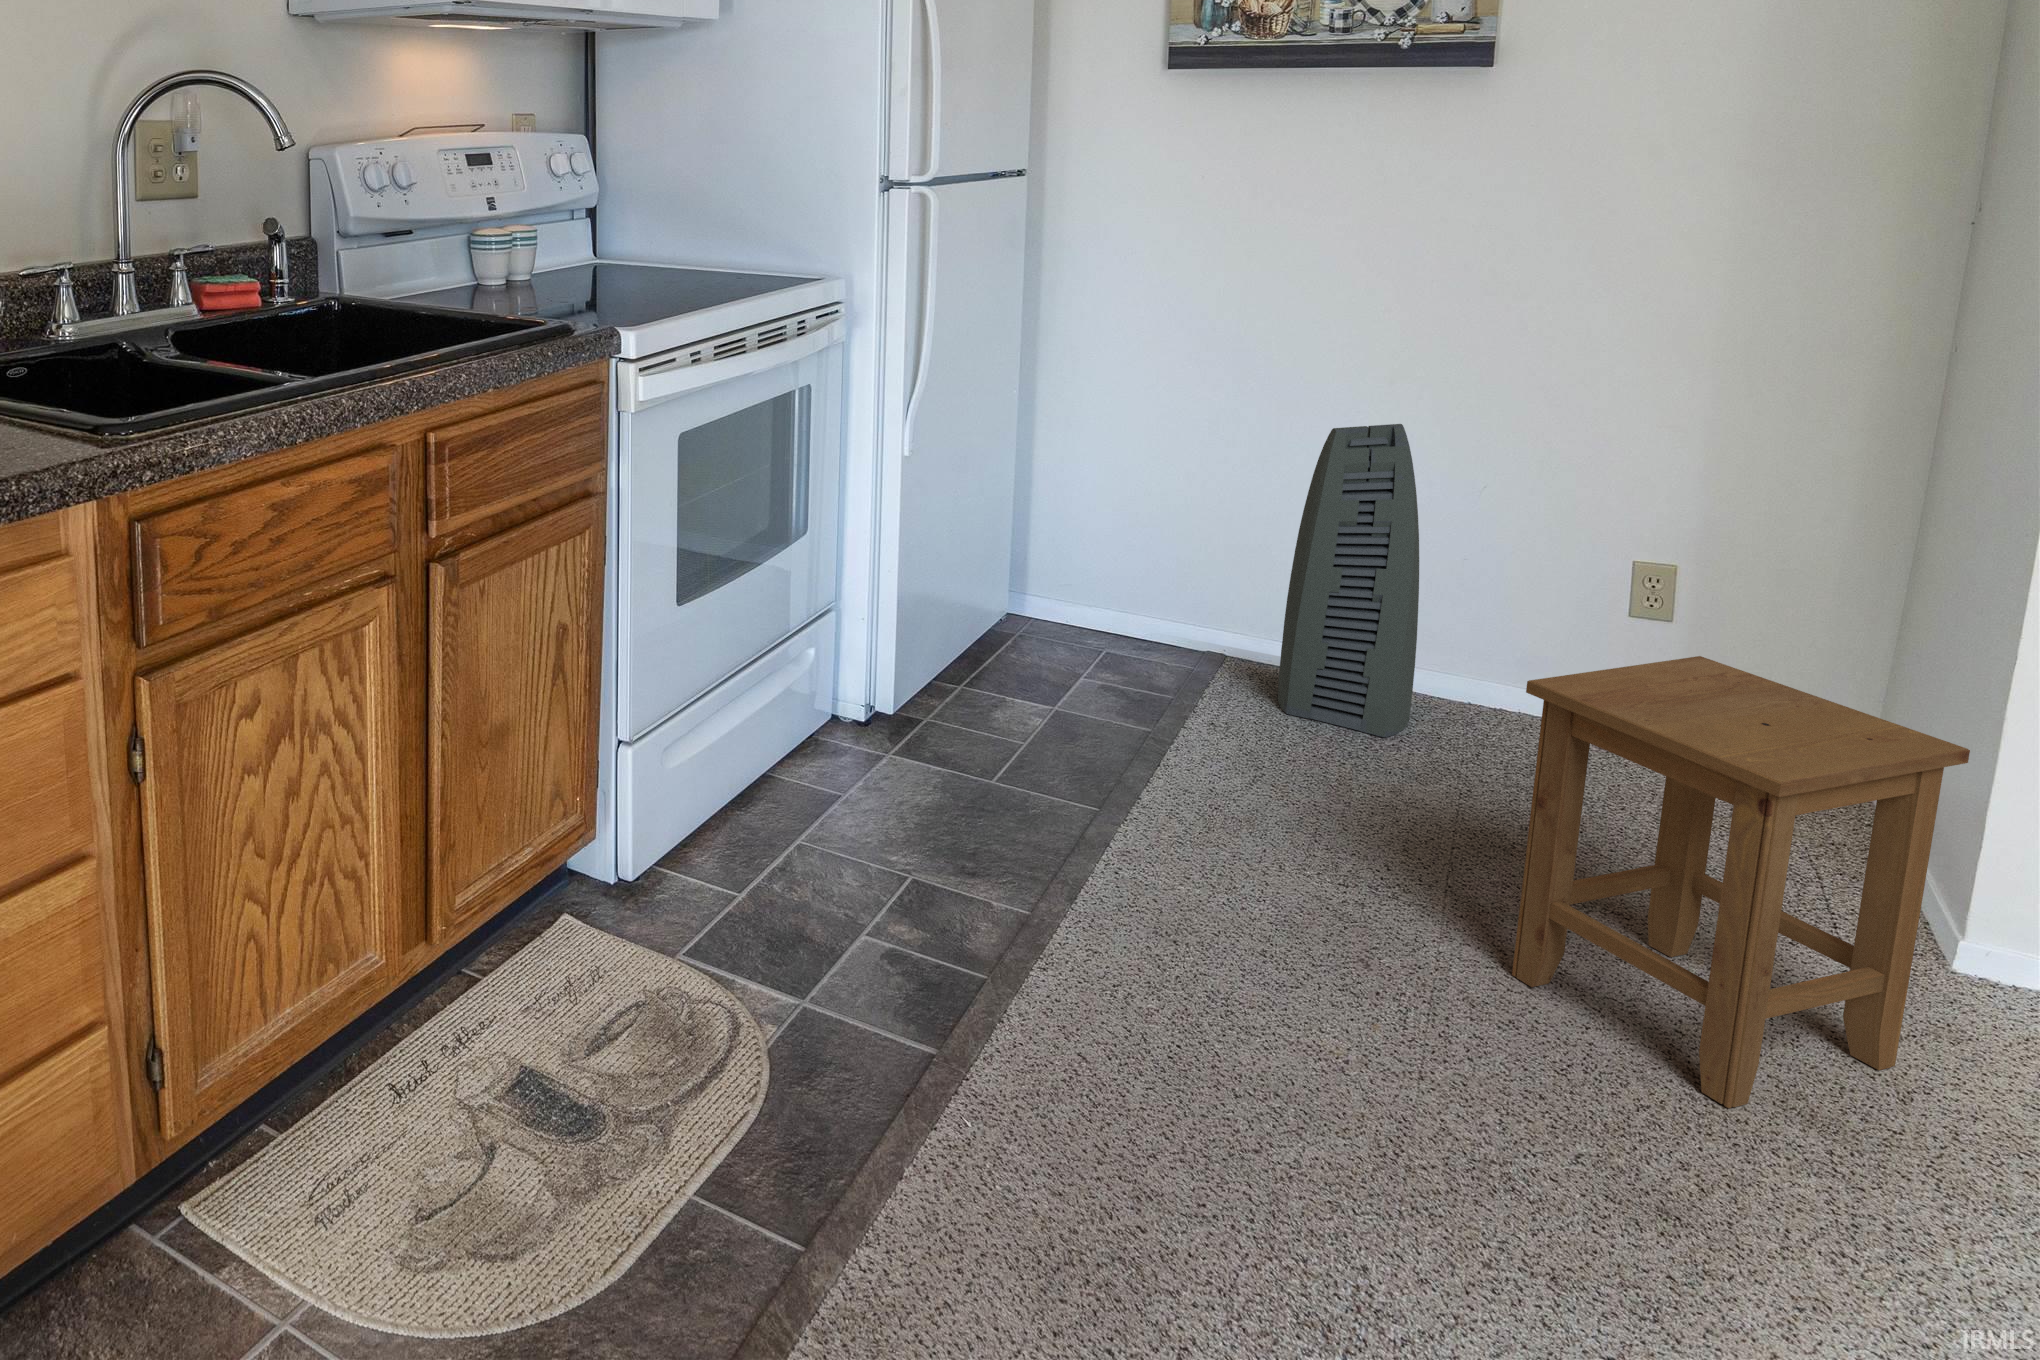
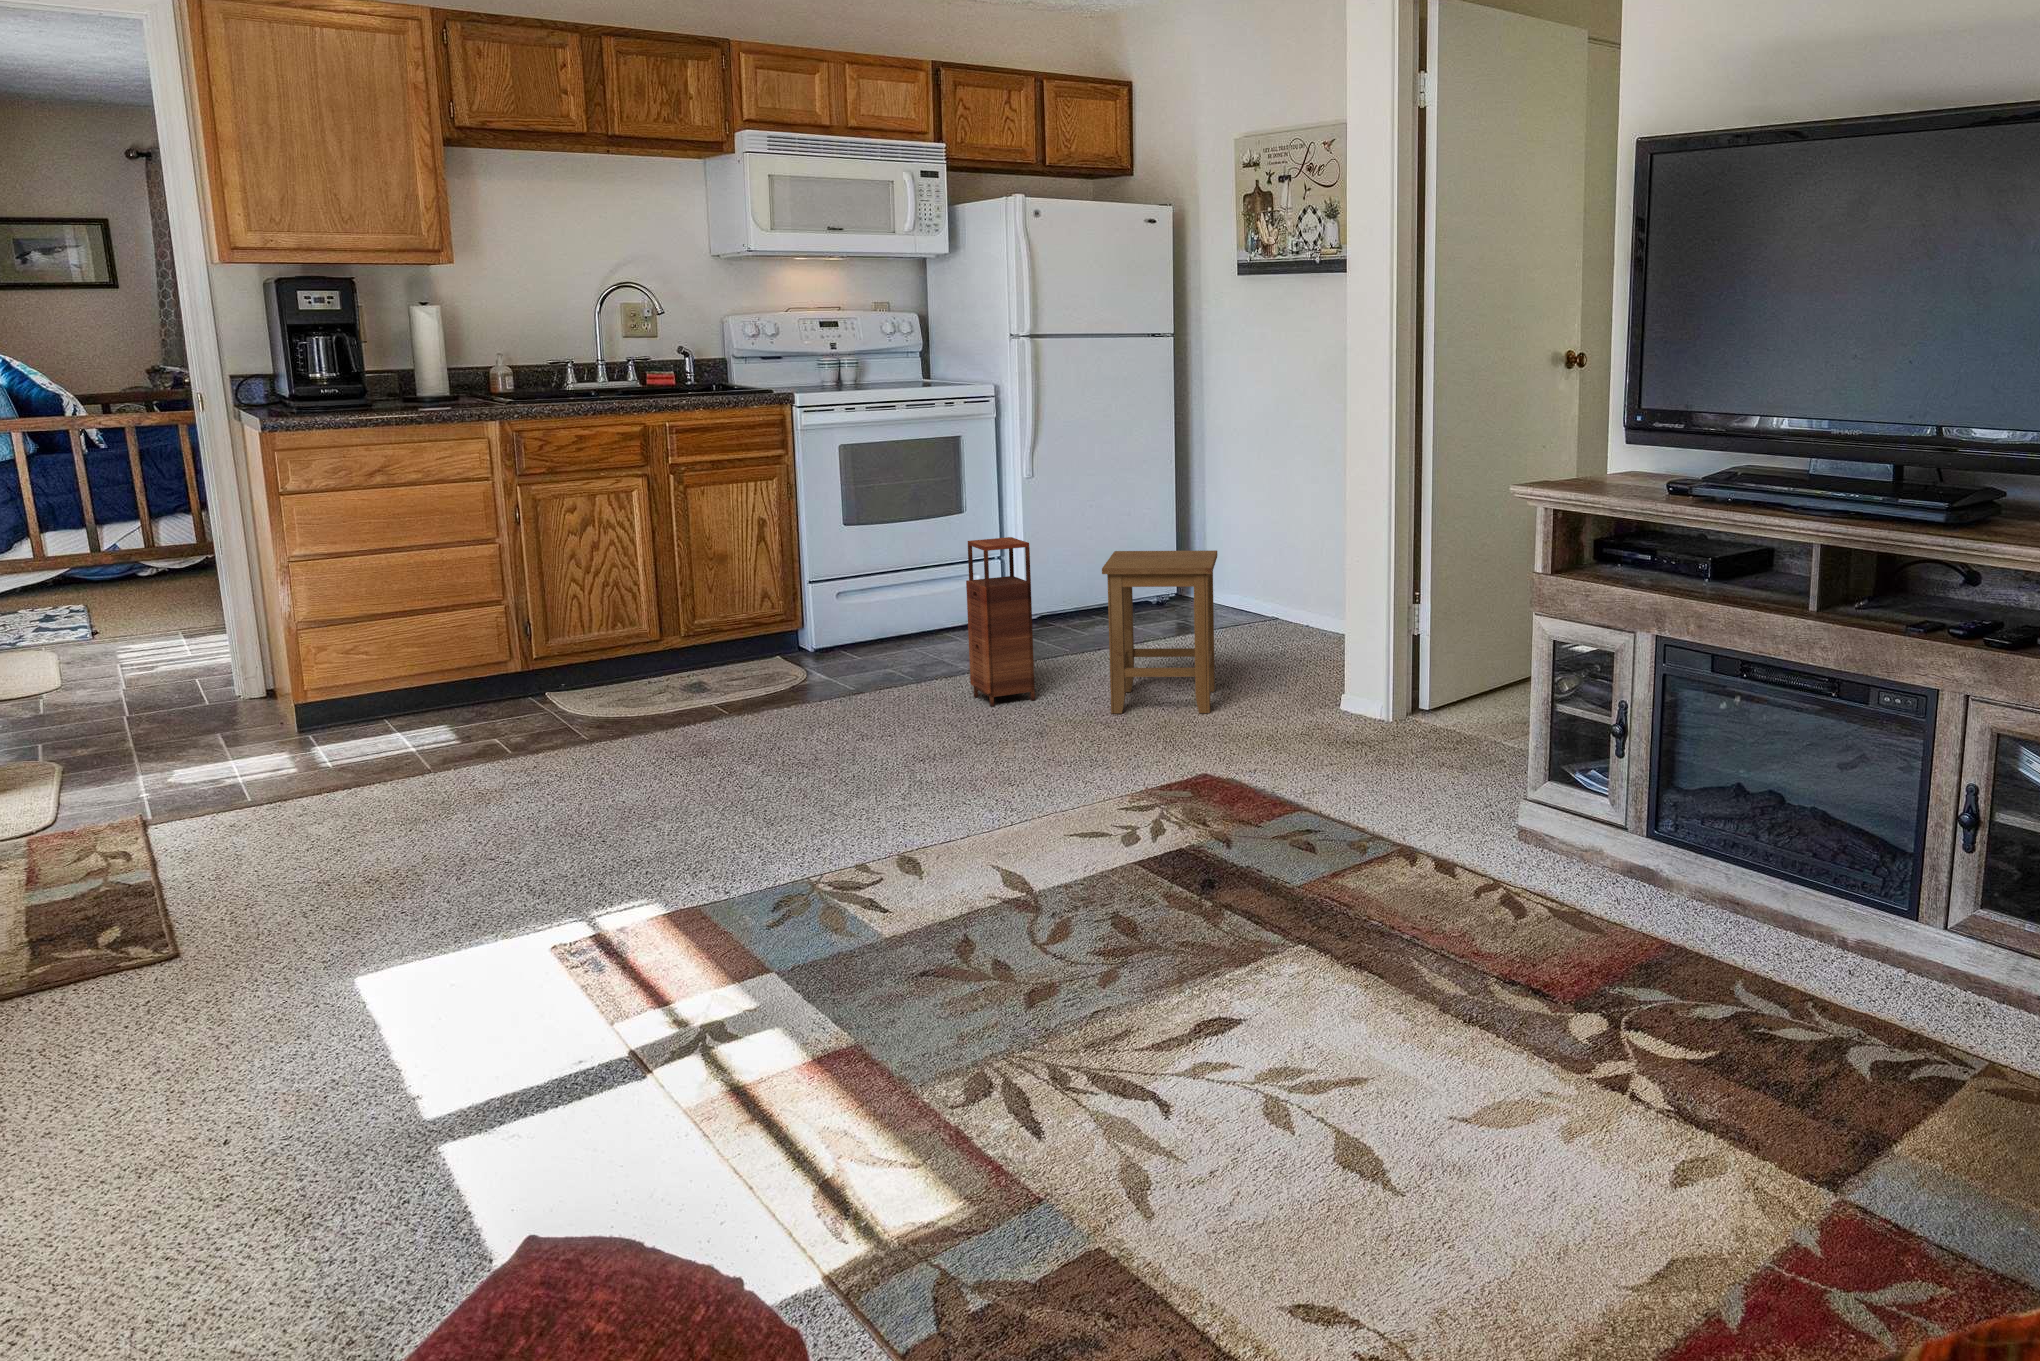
air purifier: present [1278,424,1419,737] -> none [1245,474,1328,643]
storage cabinet: none [1295,677,1484,1116] -> present [966,537,1035,706]

